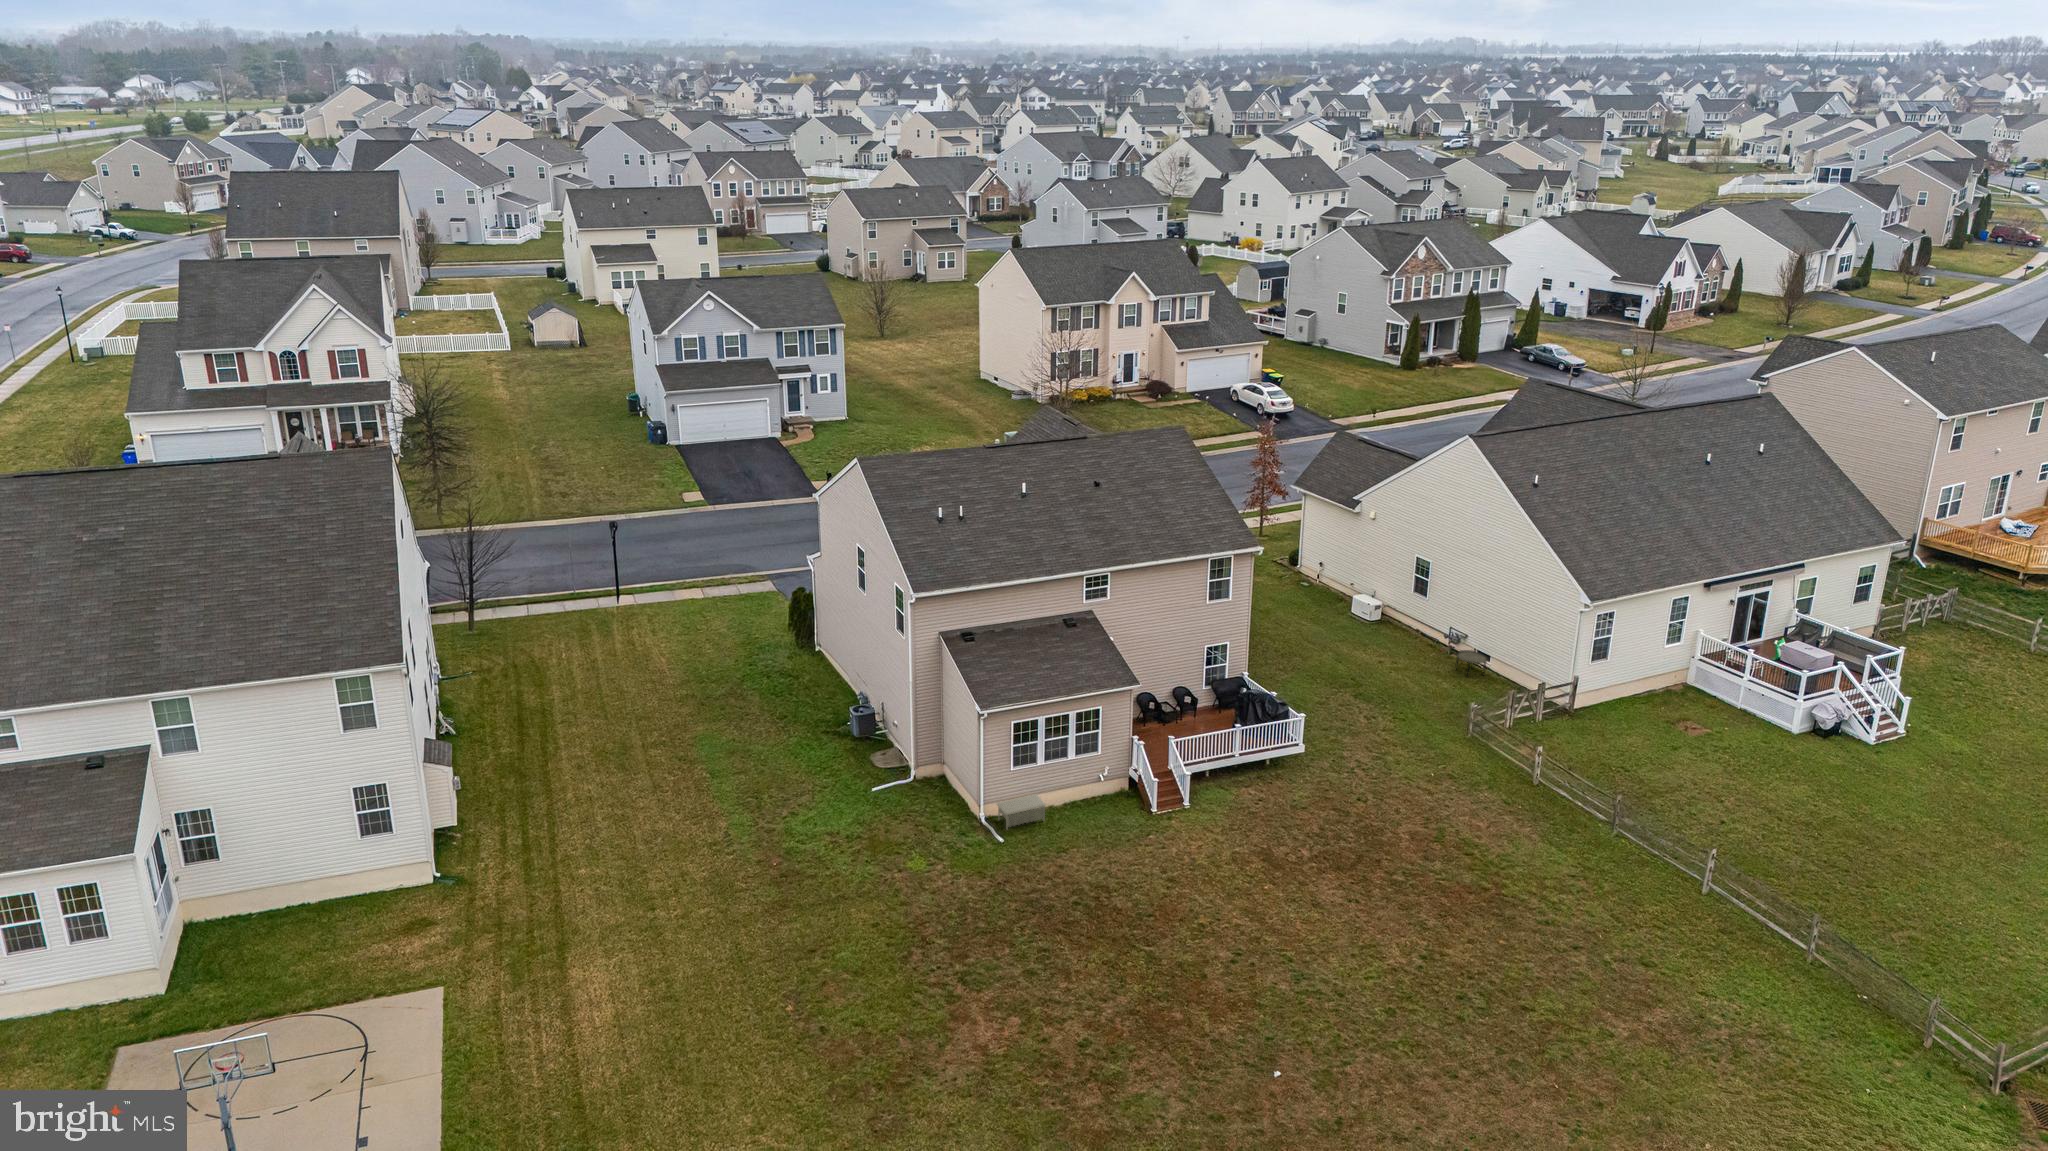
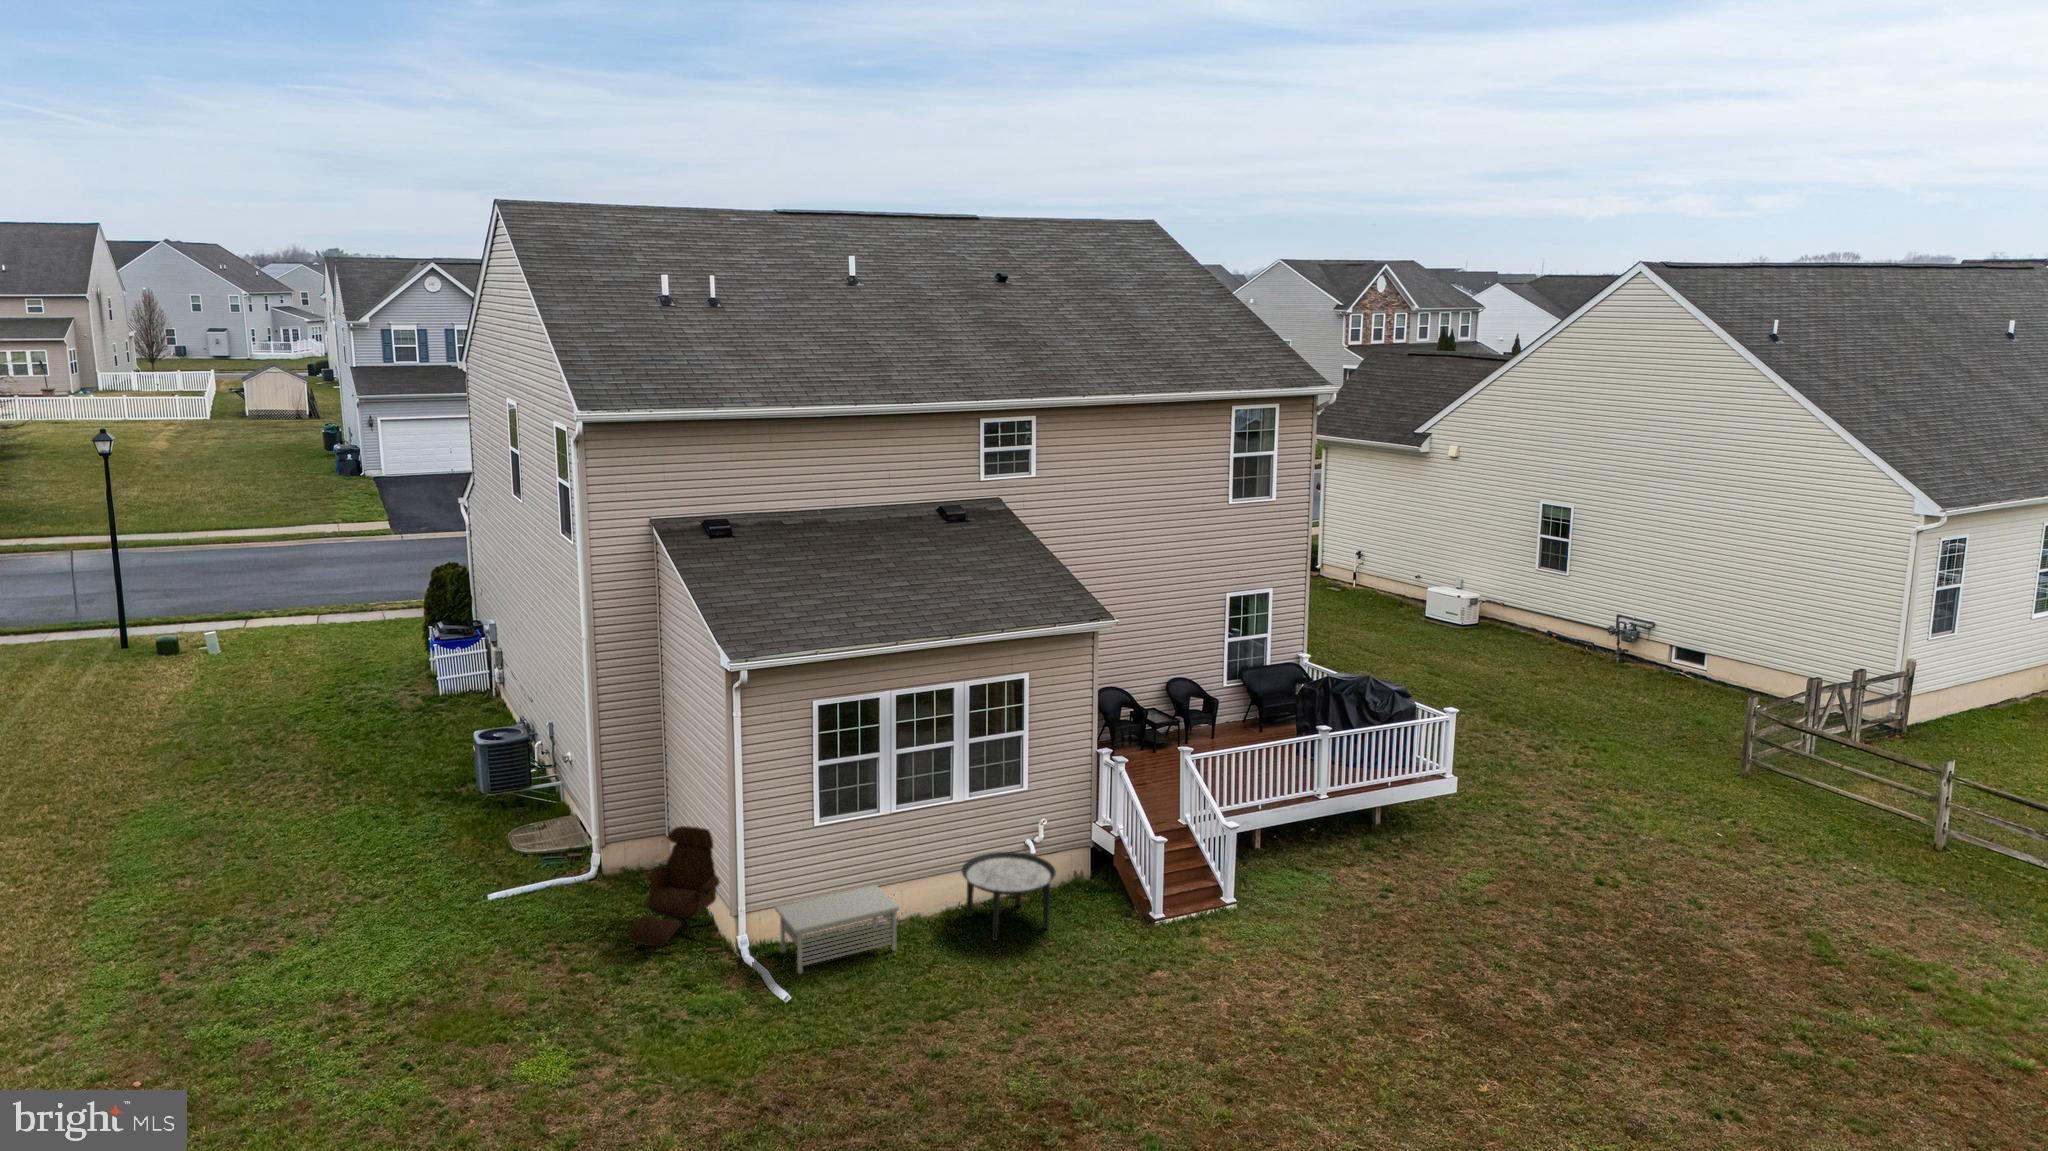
round table: present [1456,650,1488,676] -> present [961,852,1056,941]
lounge chair: none [938,766,974,821] -> present [628,826,720,958]

